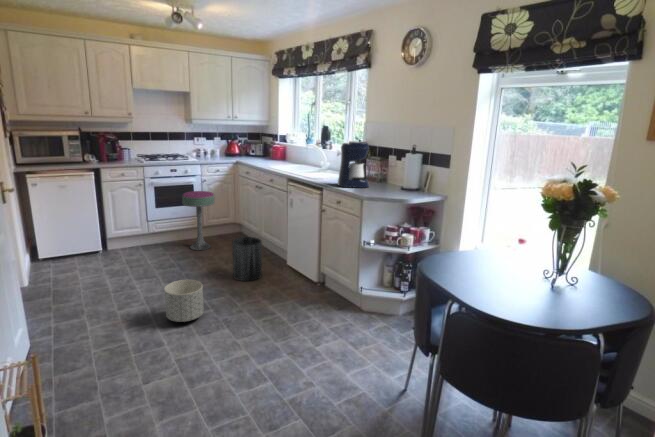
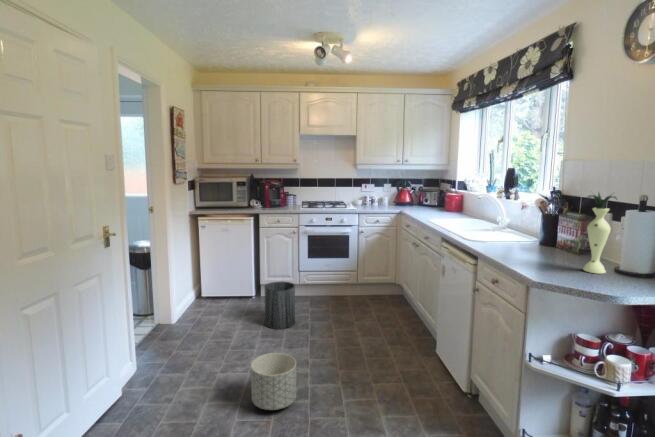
coffee maker: present [338,141,370,188] -> none [500,188,556,261]
vase: none [386,143,403,191] -> present [583,193,617,274]
bar stool: present [182,191,214,250] -> none [332,243,366,311]
trash can: present [232,237,262,281] -> present [265,281,295,329]

